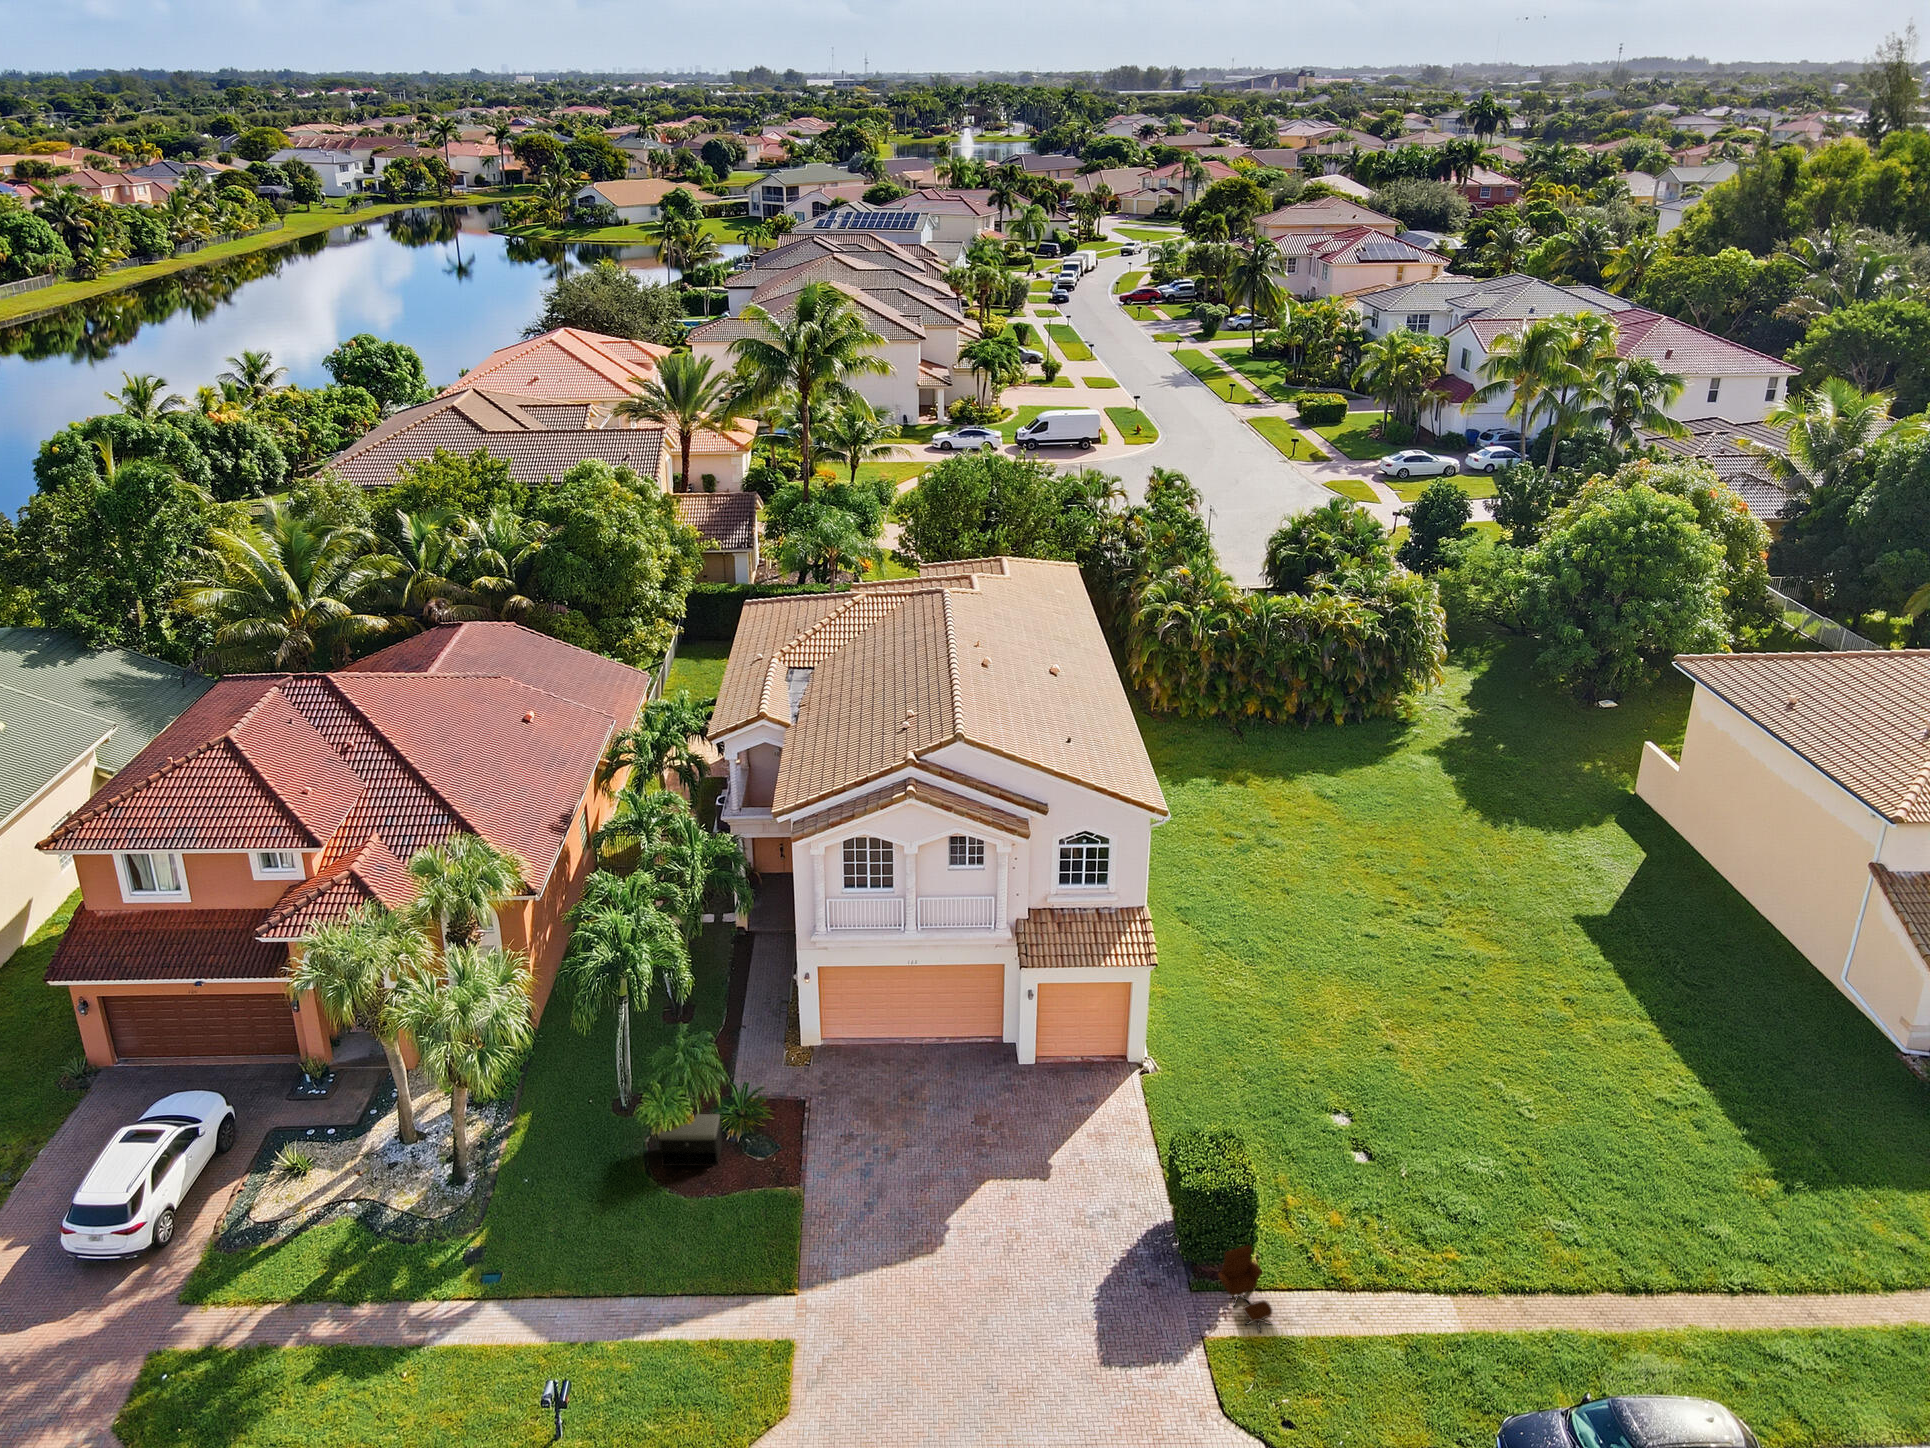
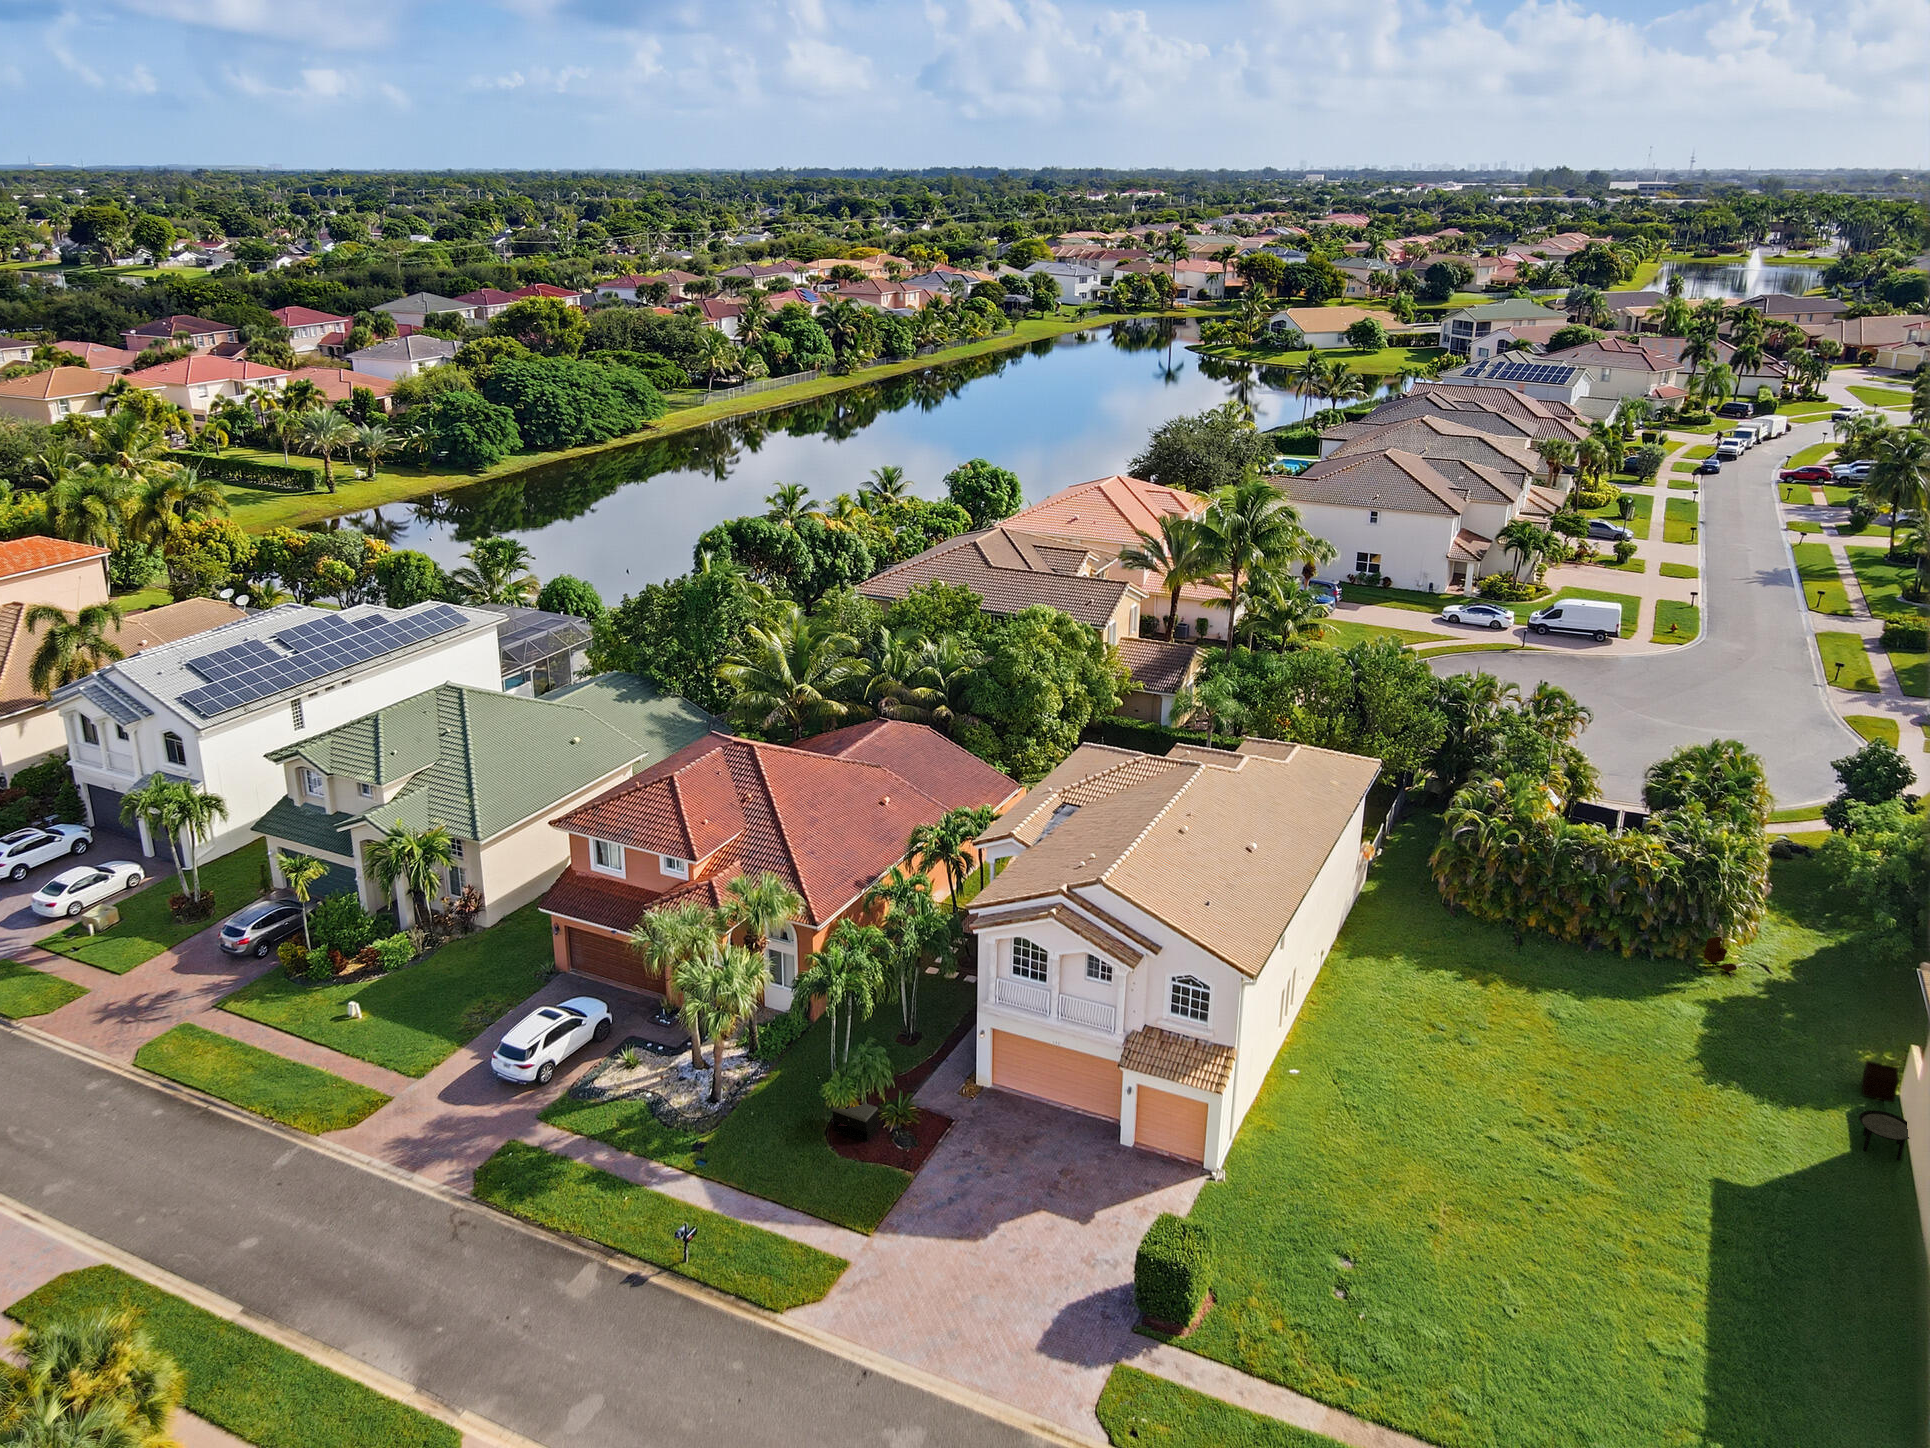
wooden crate: none [1607,771,1649,805] -> present [1862,1061,1899,1103]
round table: none [1646,812,1699,854] -> present [1859,1110,1909,1160]
lounge chair: present [1218,1245,1272,1332] -> present [1703,937,1737,978]

